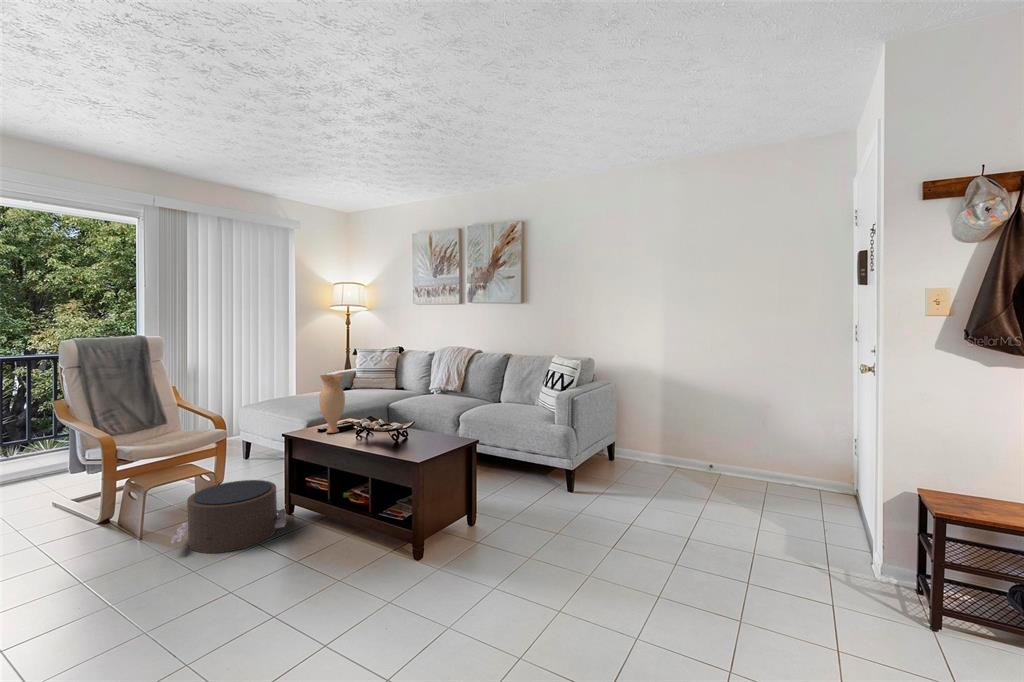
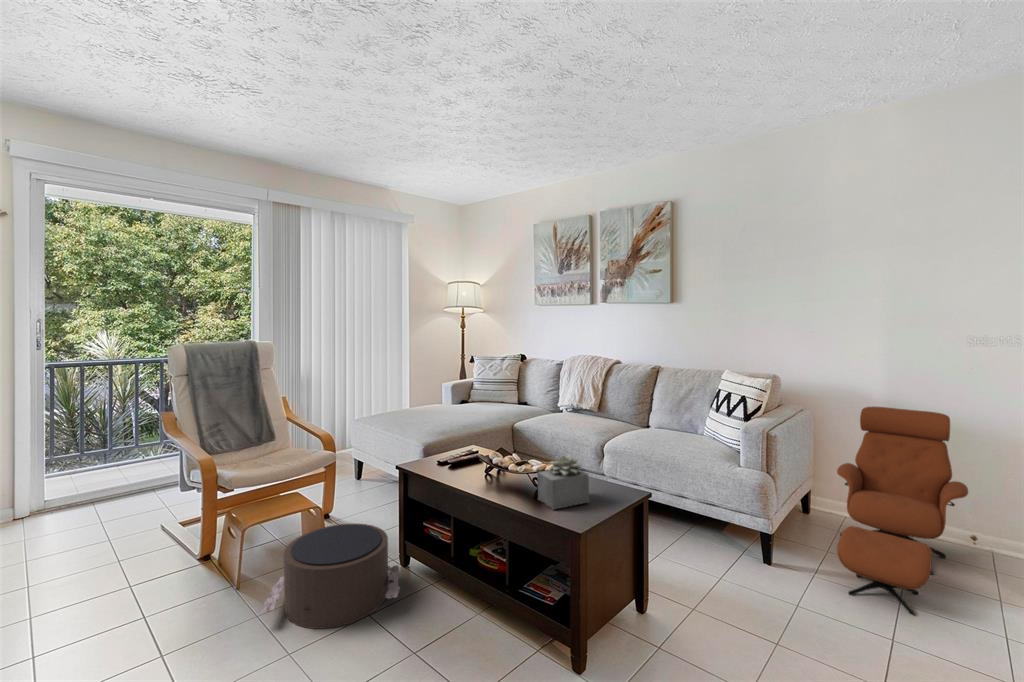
vase: present [319,374,345,433] -> none [439,393,470,468]
lounge chair: none [607,379,698,510] -> present [837,407,968,616]
succulent plant: none [394,413,432,450] -> present [537,455,589,509]

